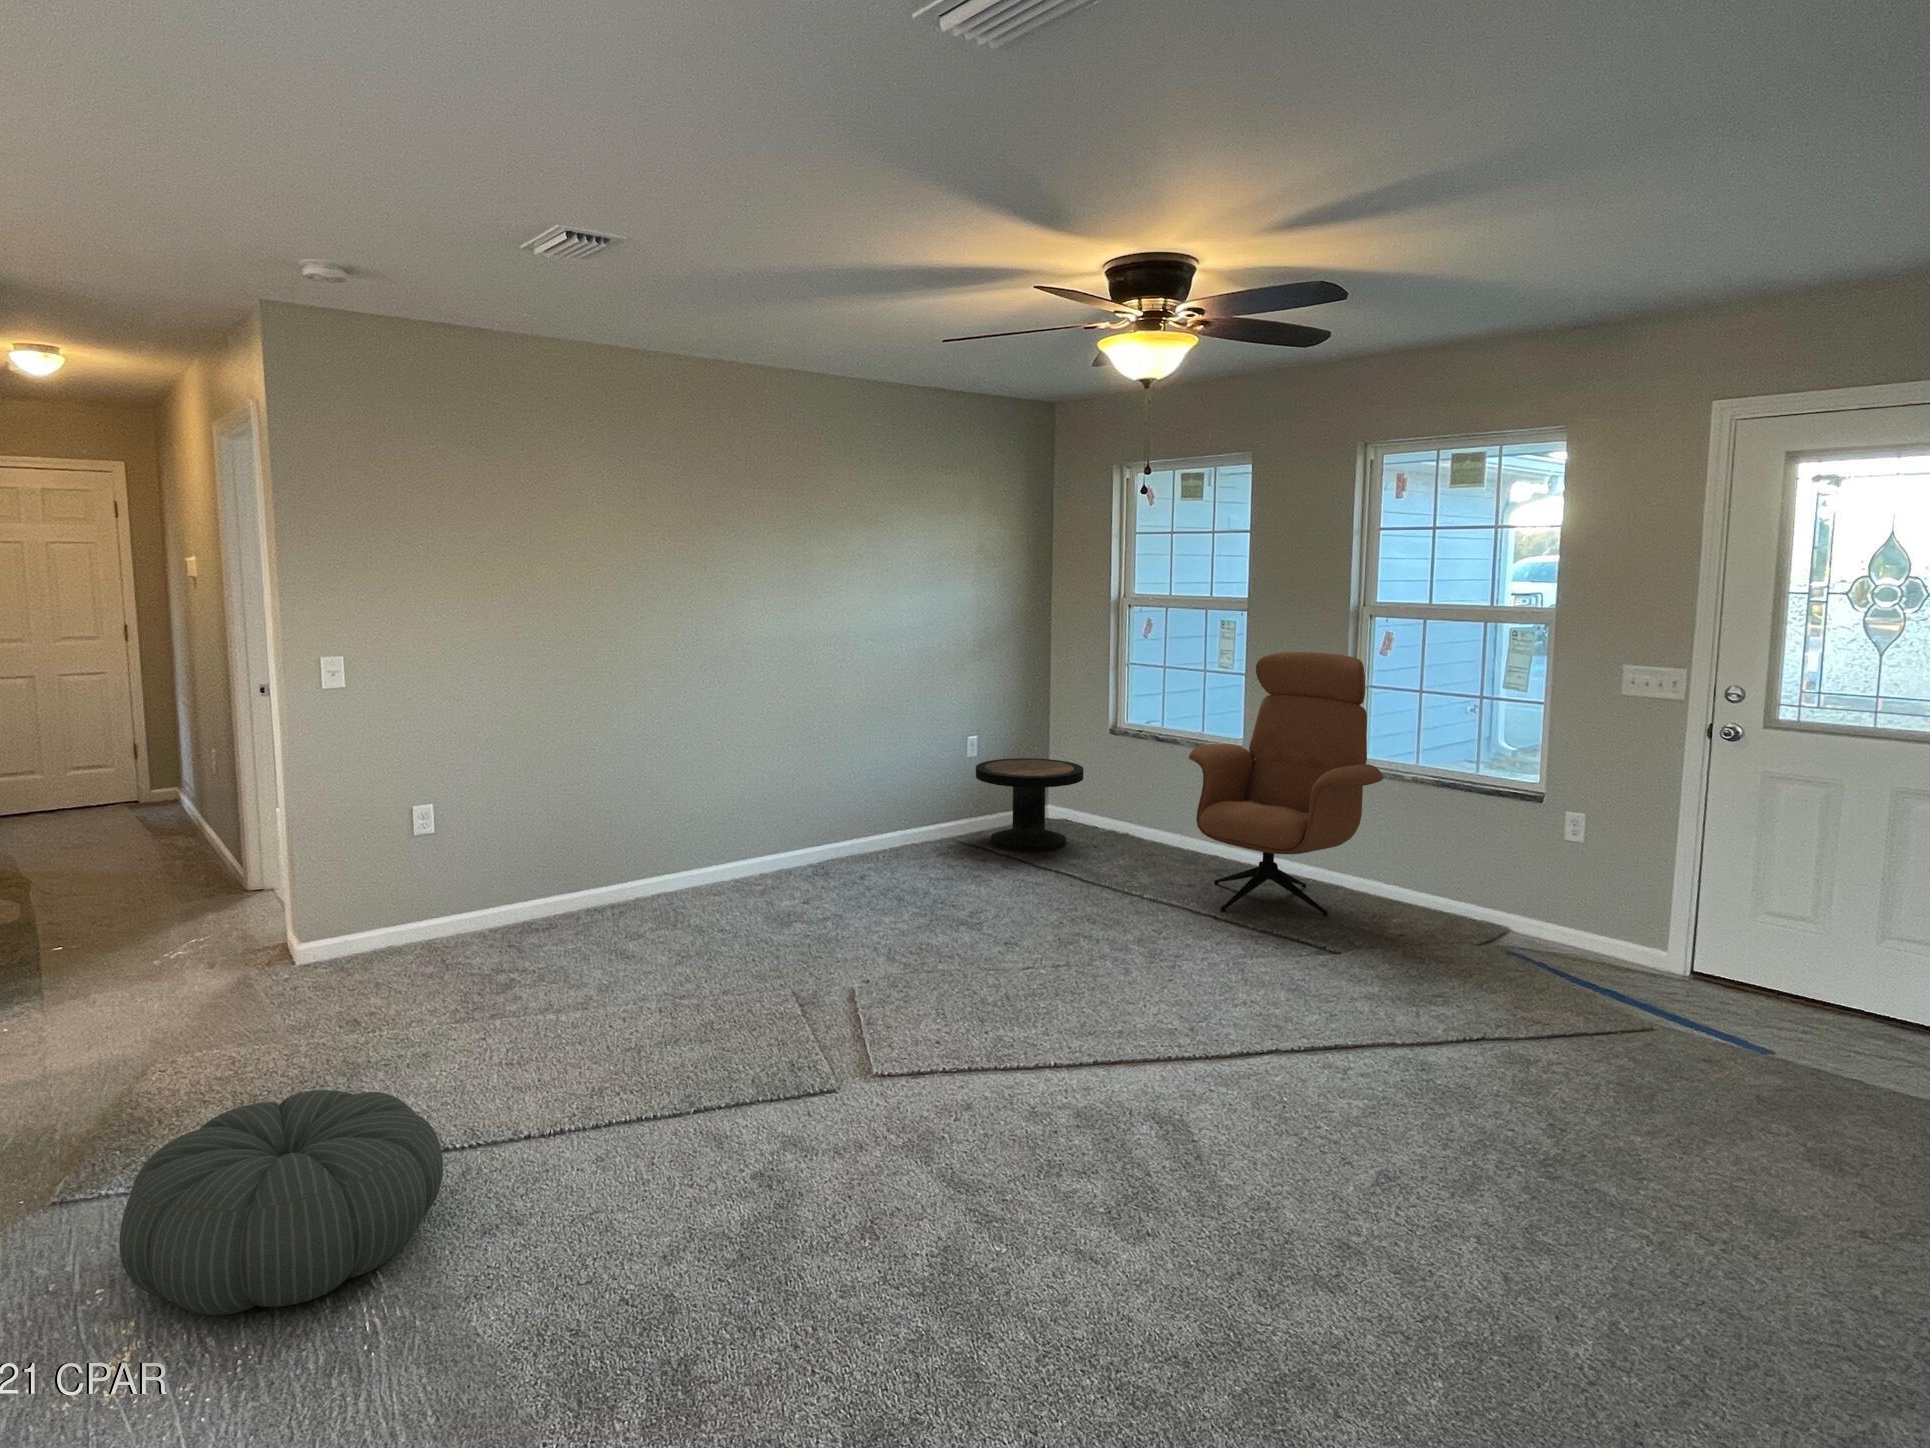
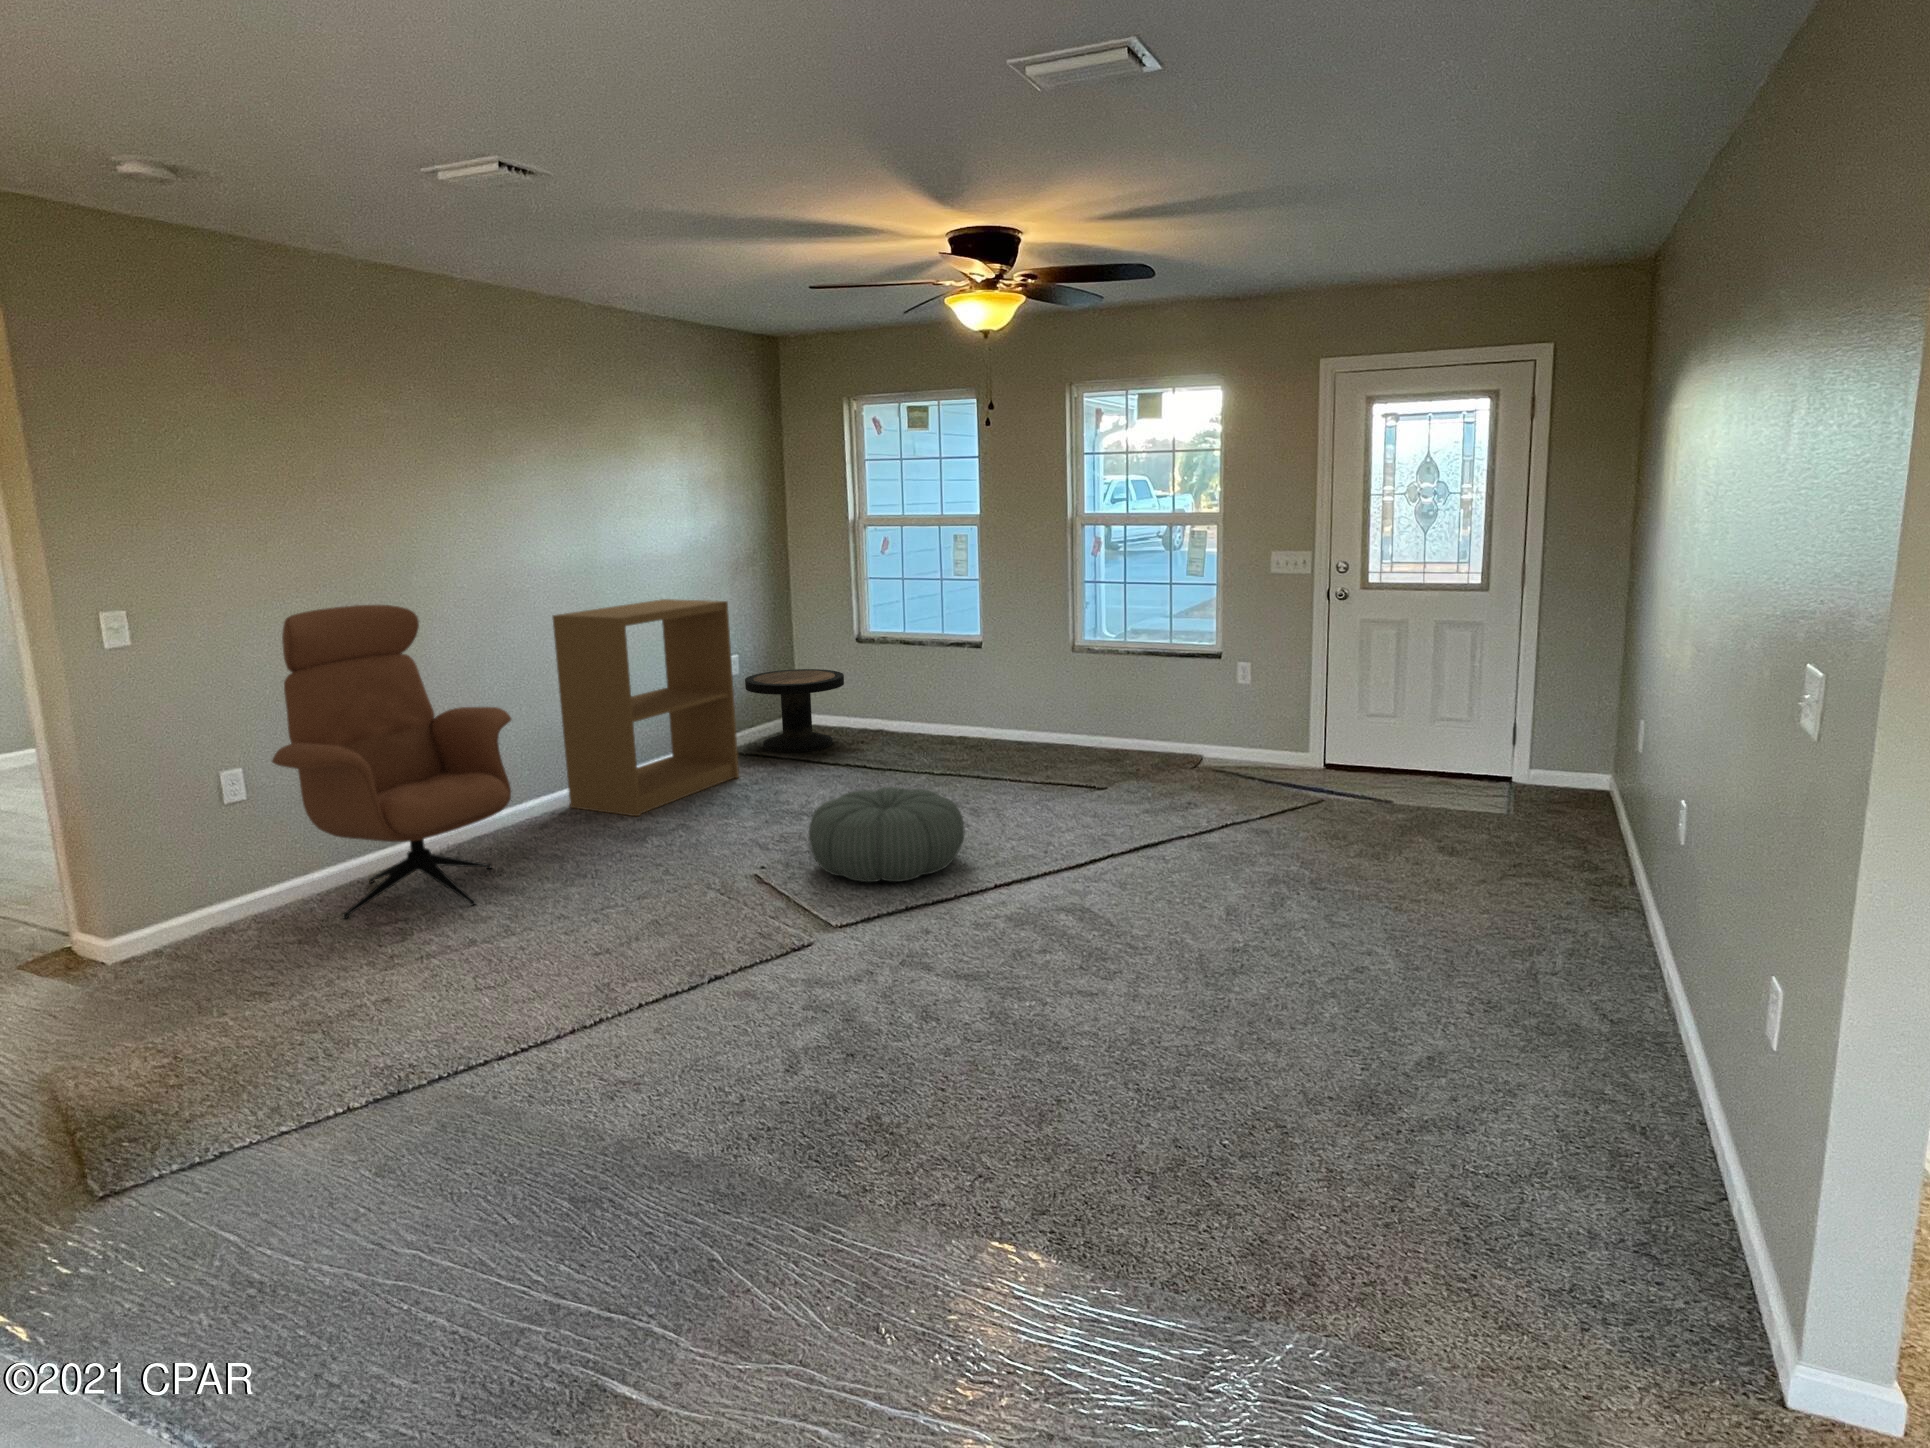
armchair: present [1189,652,1384,916] -> present [272,605,511,919]
bookshelf: none [753,674,937,900] -> present [553,599,739,816]
pouf: present [120,1090,443,1315] -> present [809,787,965,882]

